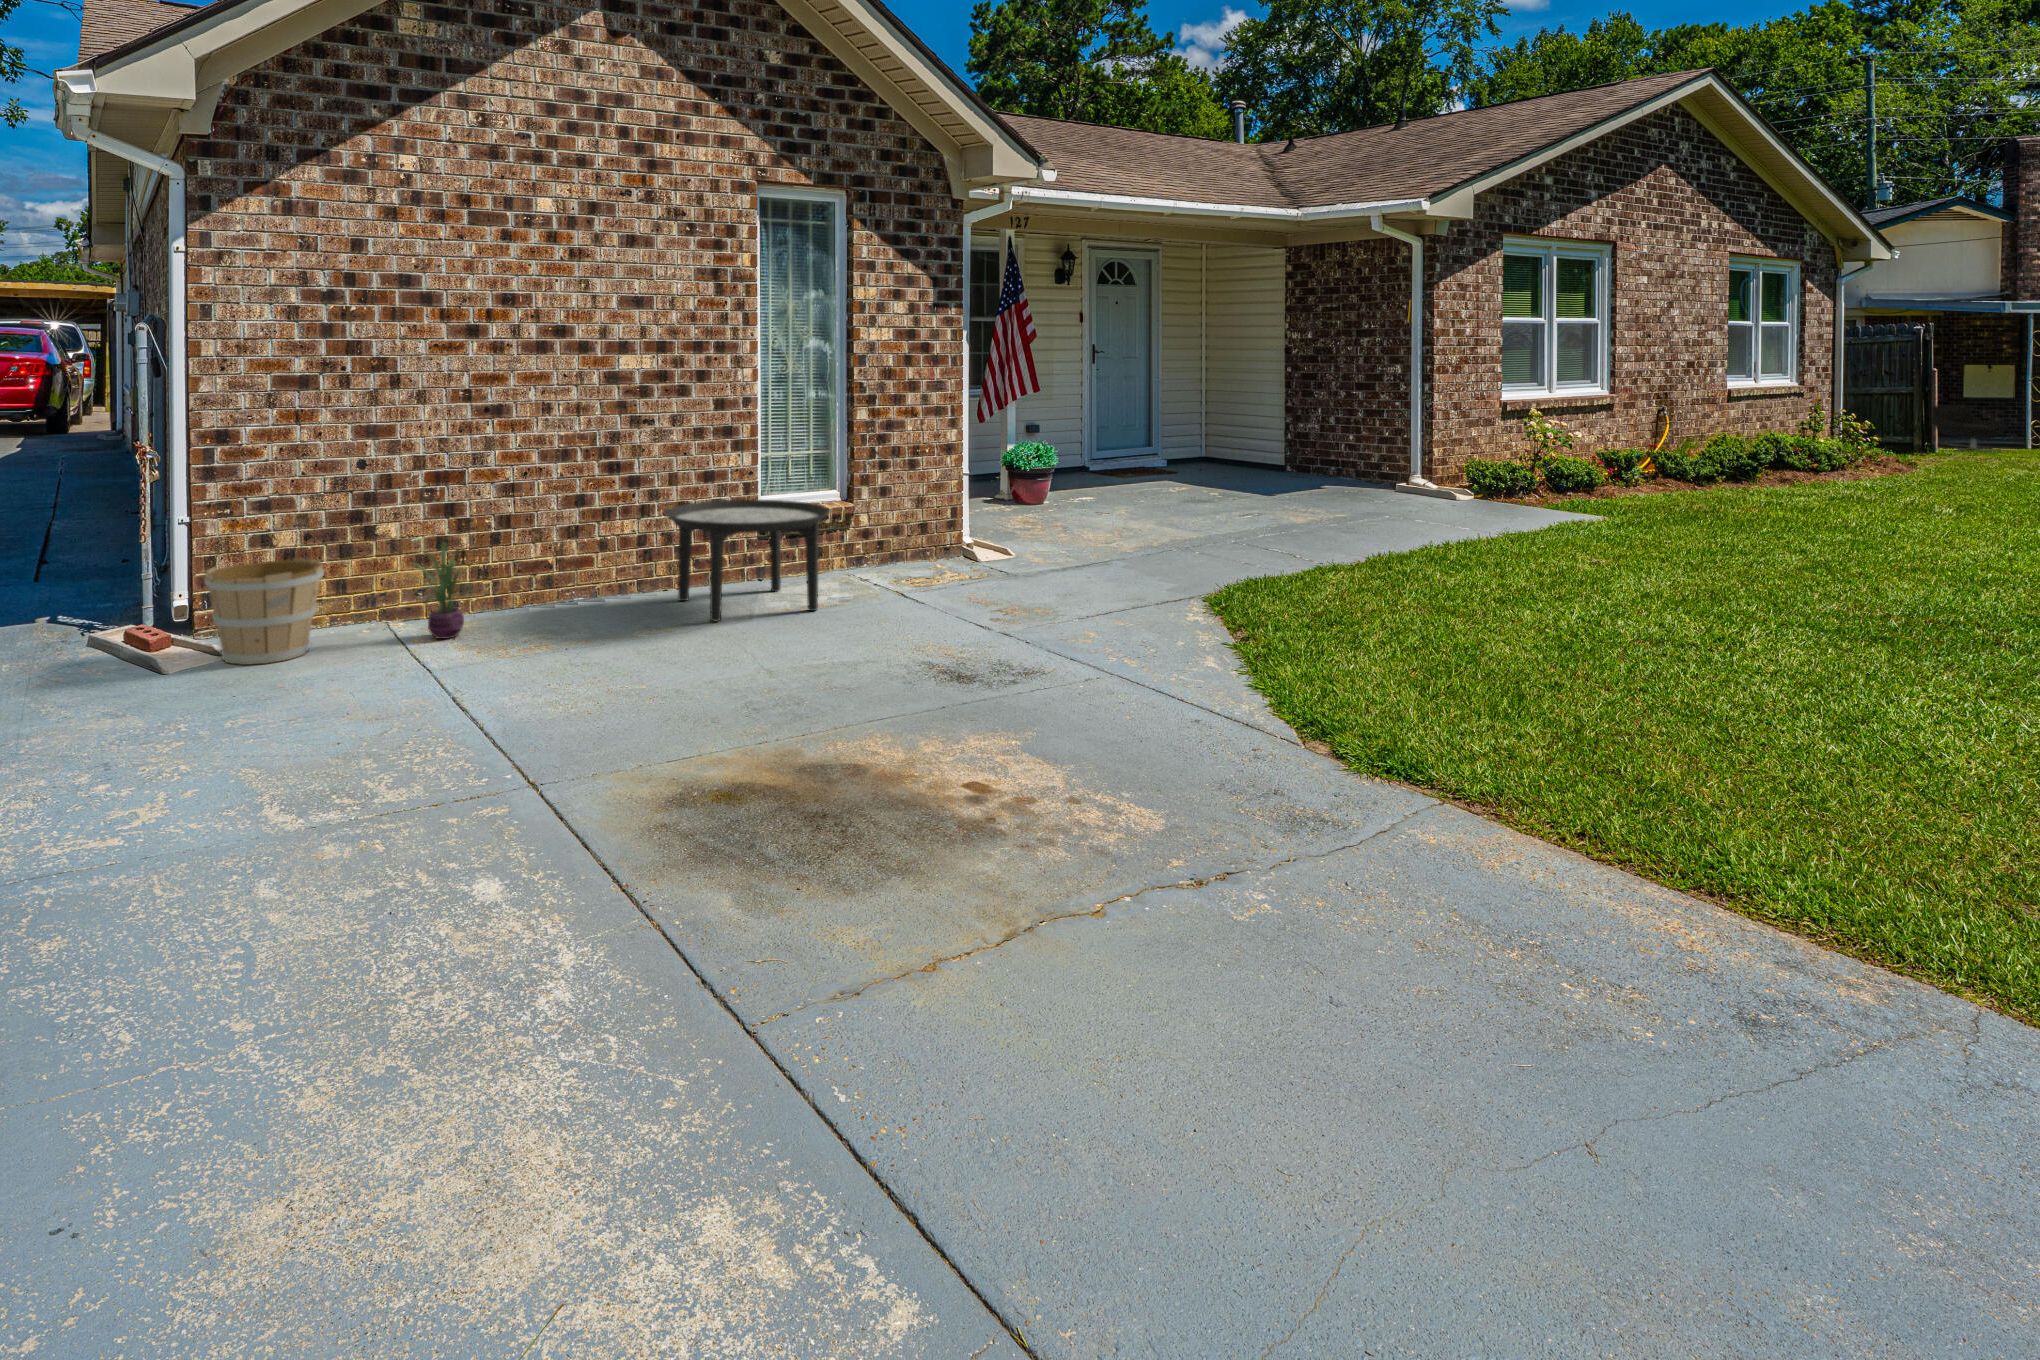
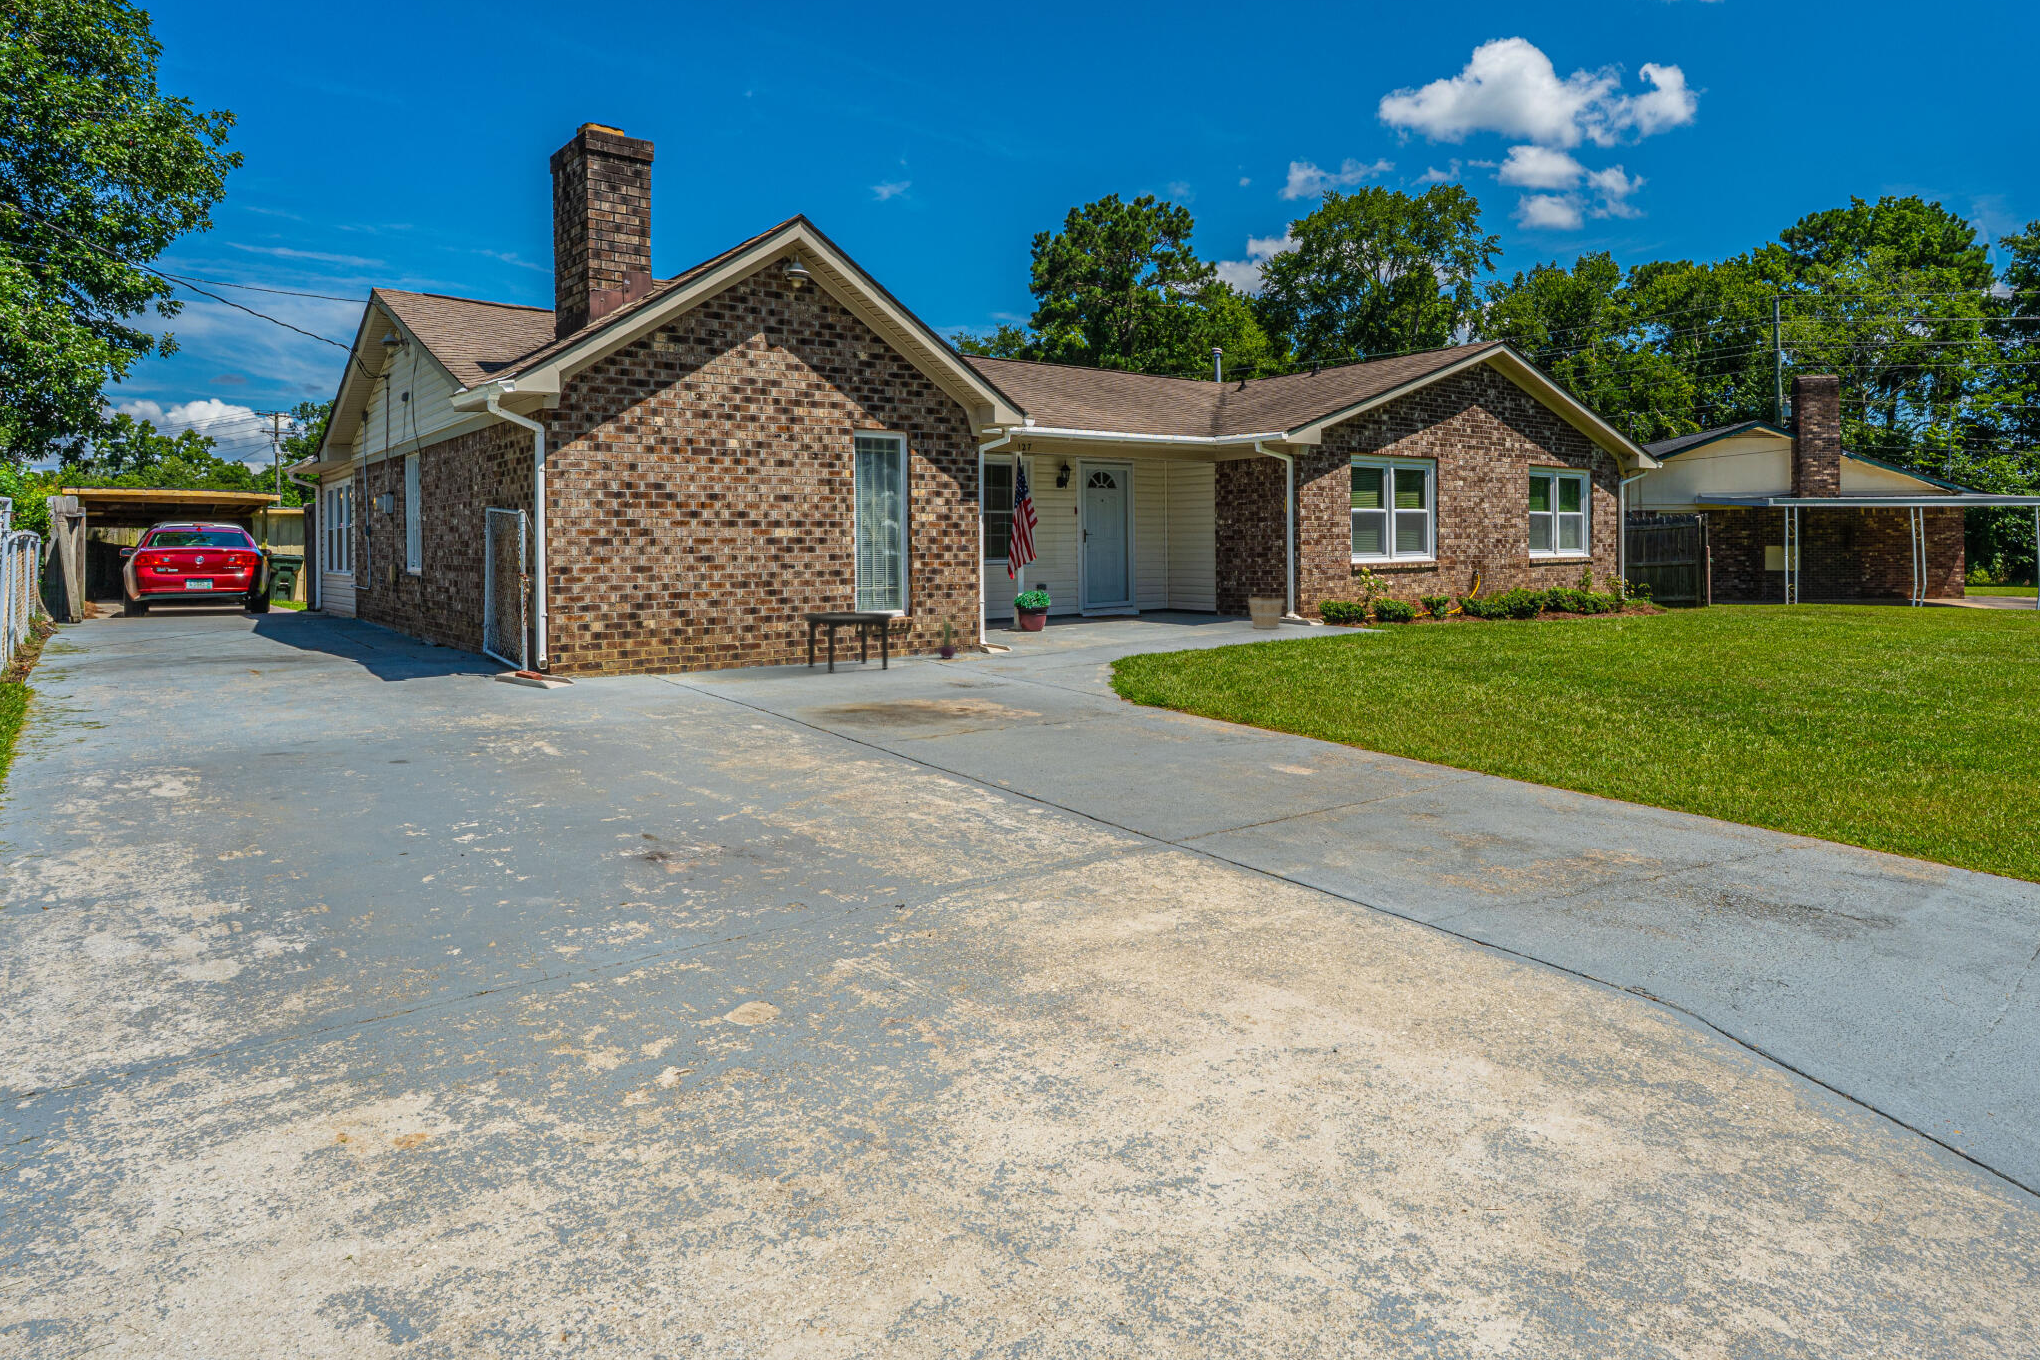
lounge chair: present [1932,405,2008,450] -> none [1703,573,1750,605]
decorative plant: present [408,542,480,639] -> present [937,617,955,659]
wooden bucket: present [204,558,324,665] -> present [1249,597,1283,629]

